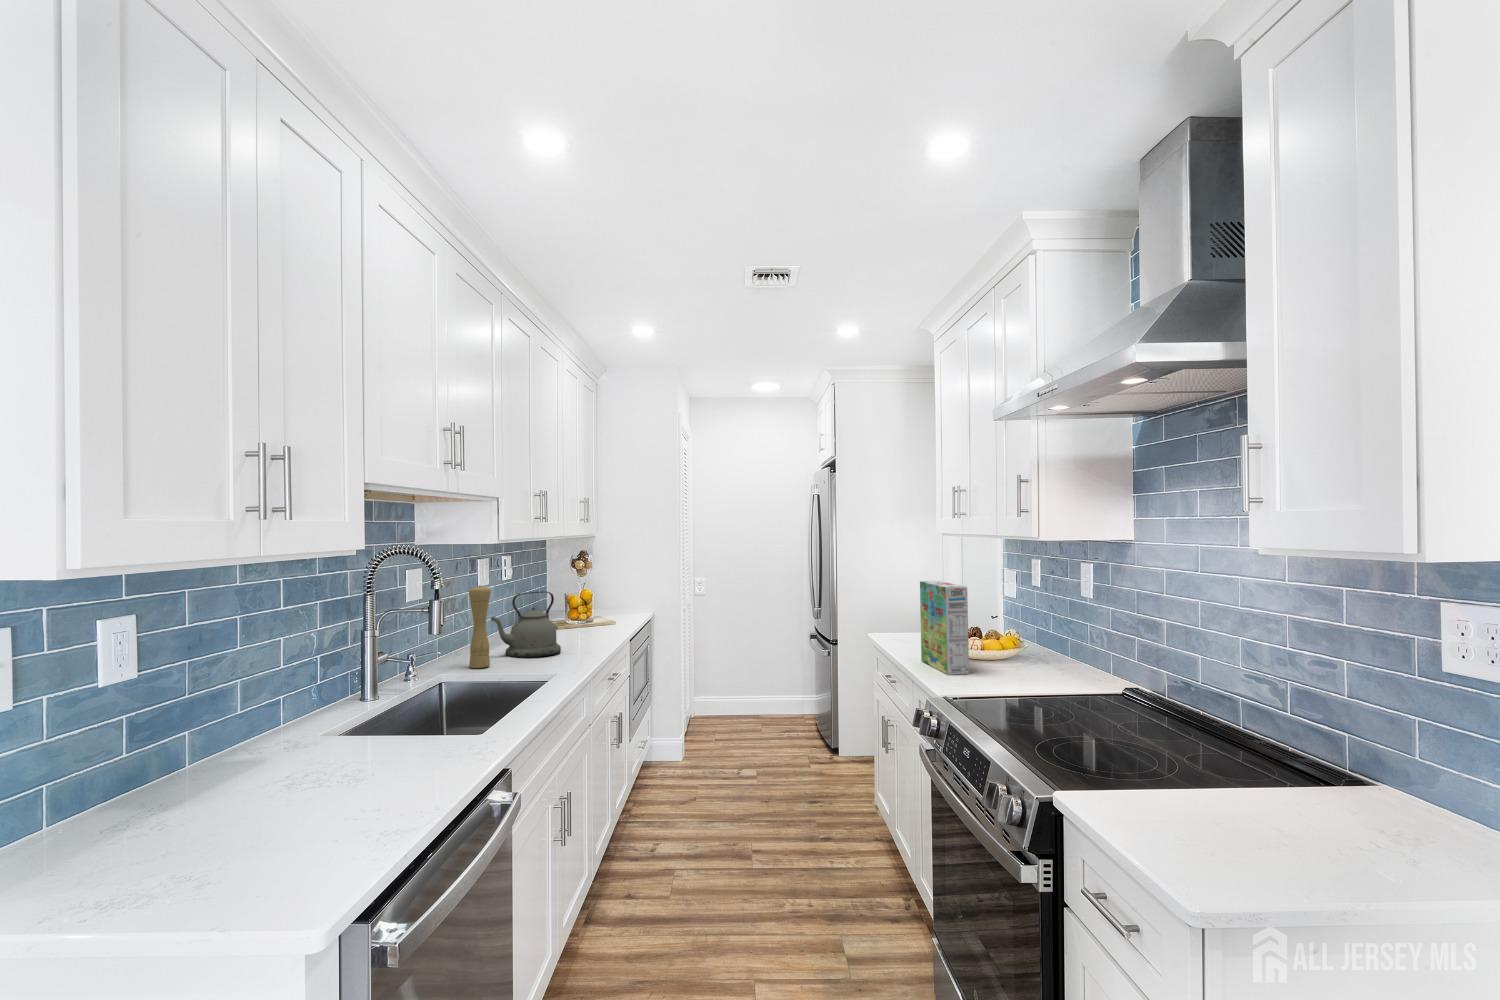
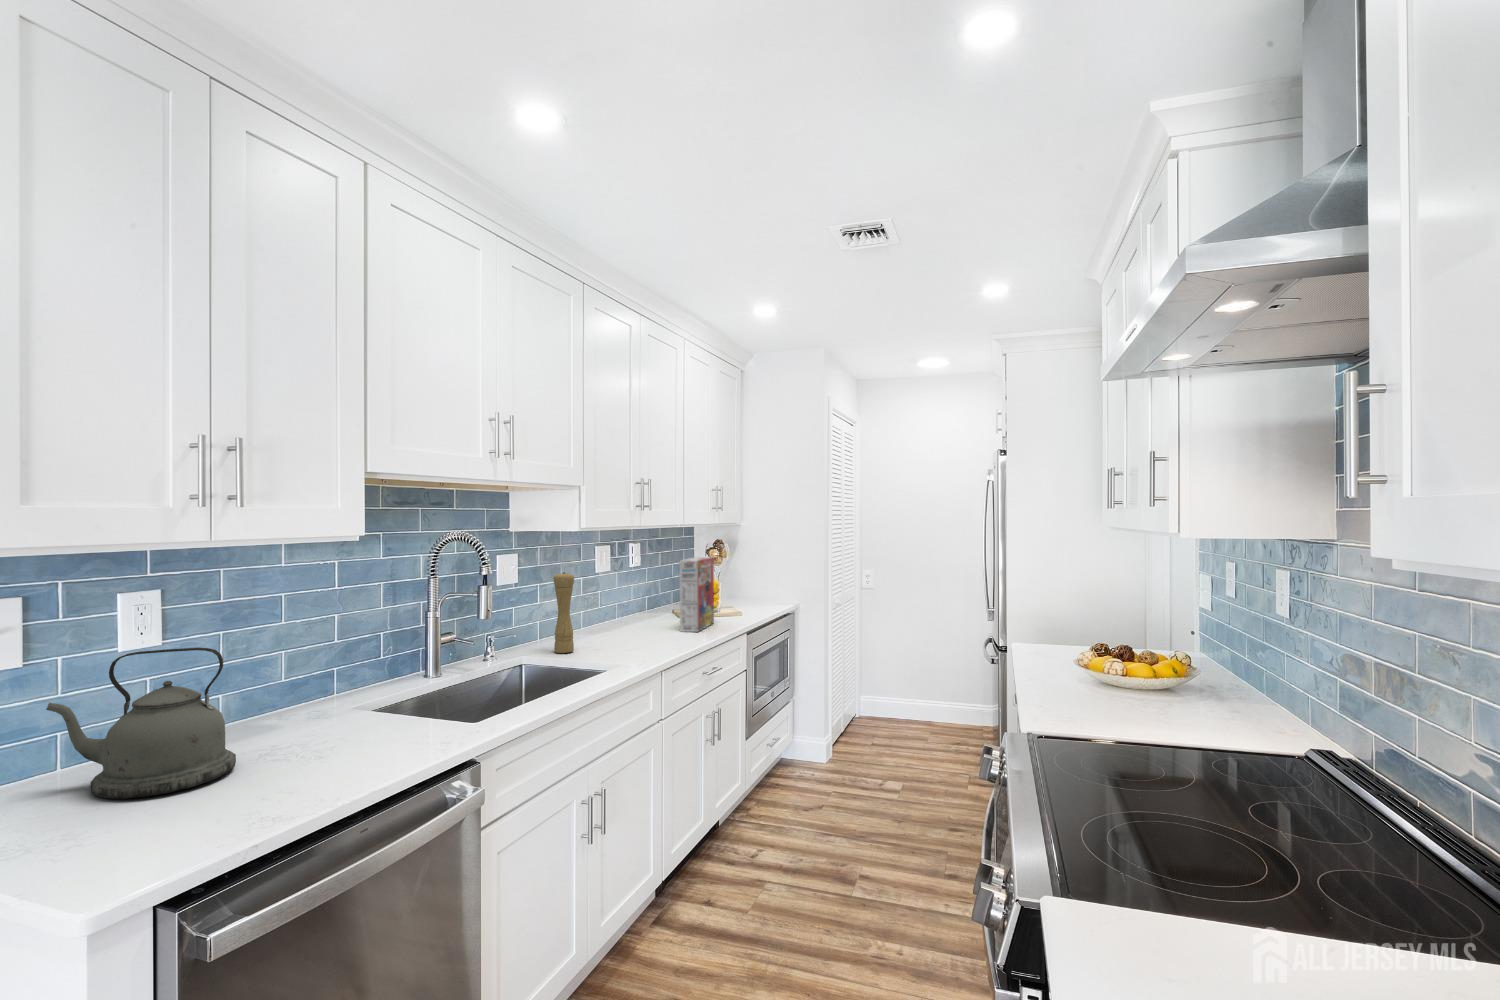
cereal box: present [920,581,969,675] -> present [680,557,714,632]
kettle: present [491,591,561,658] -> present [46,648,236,799]

